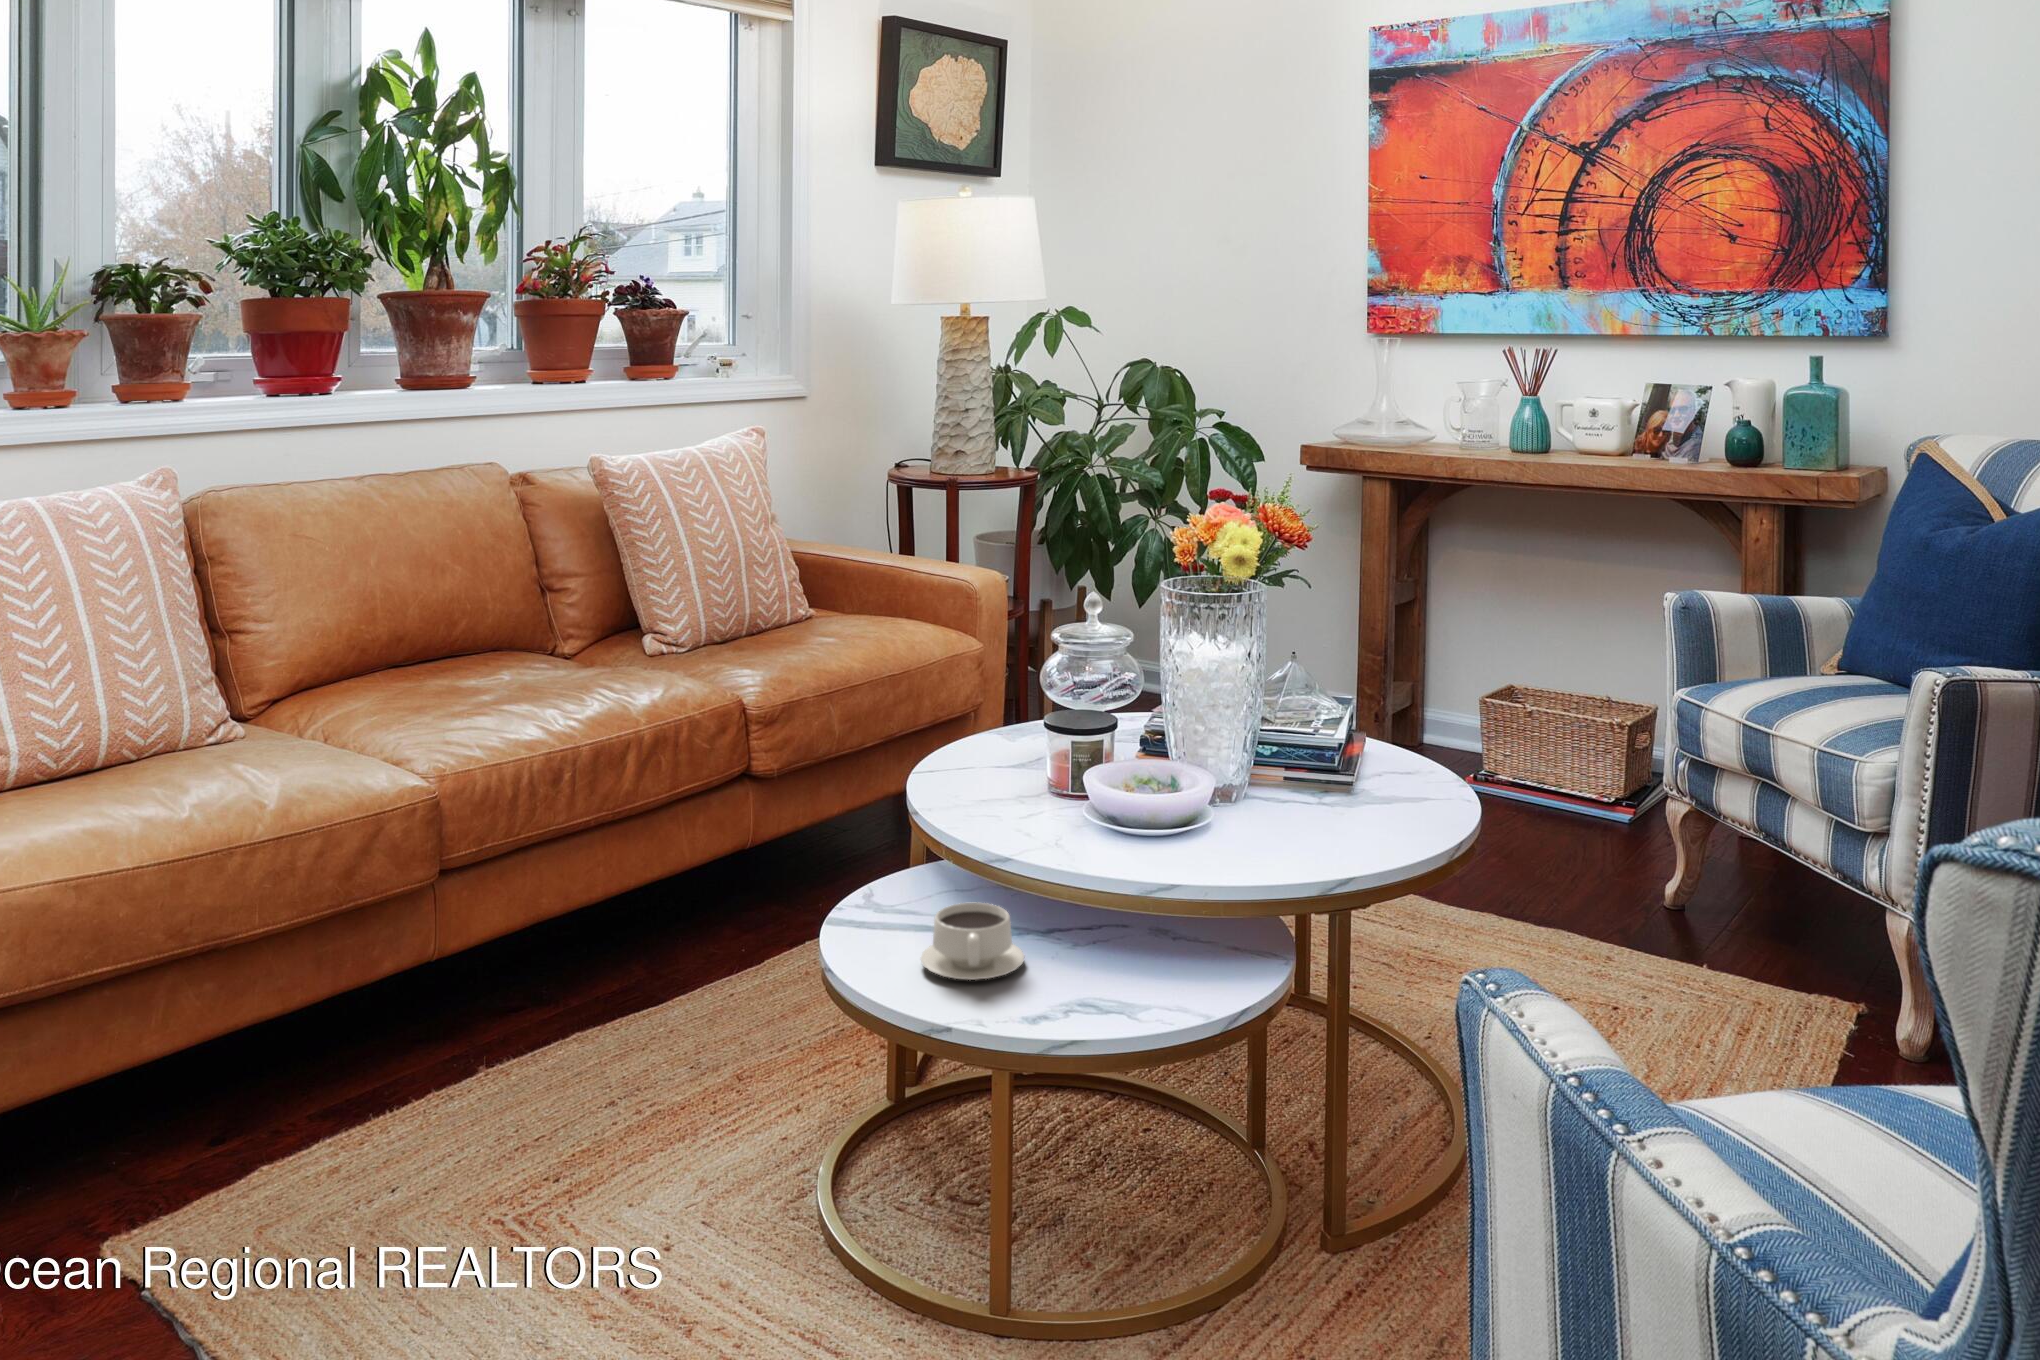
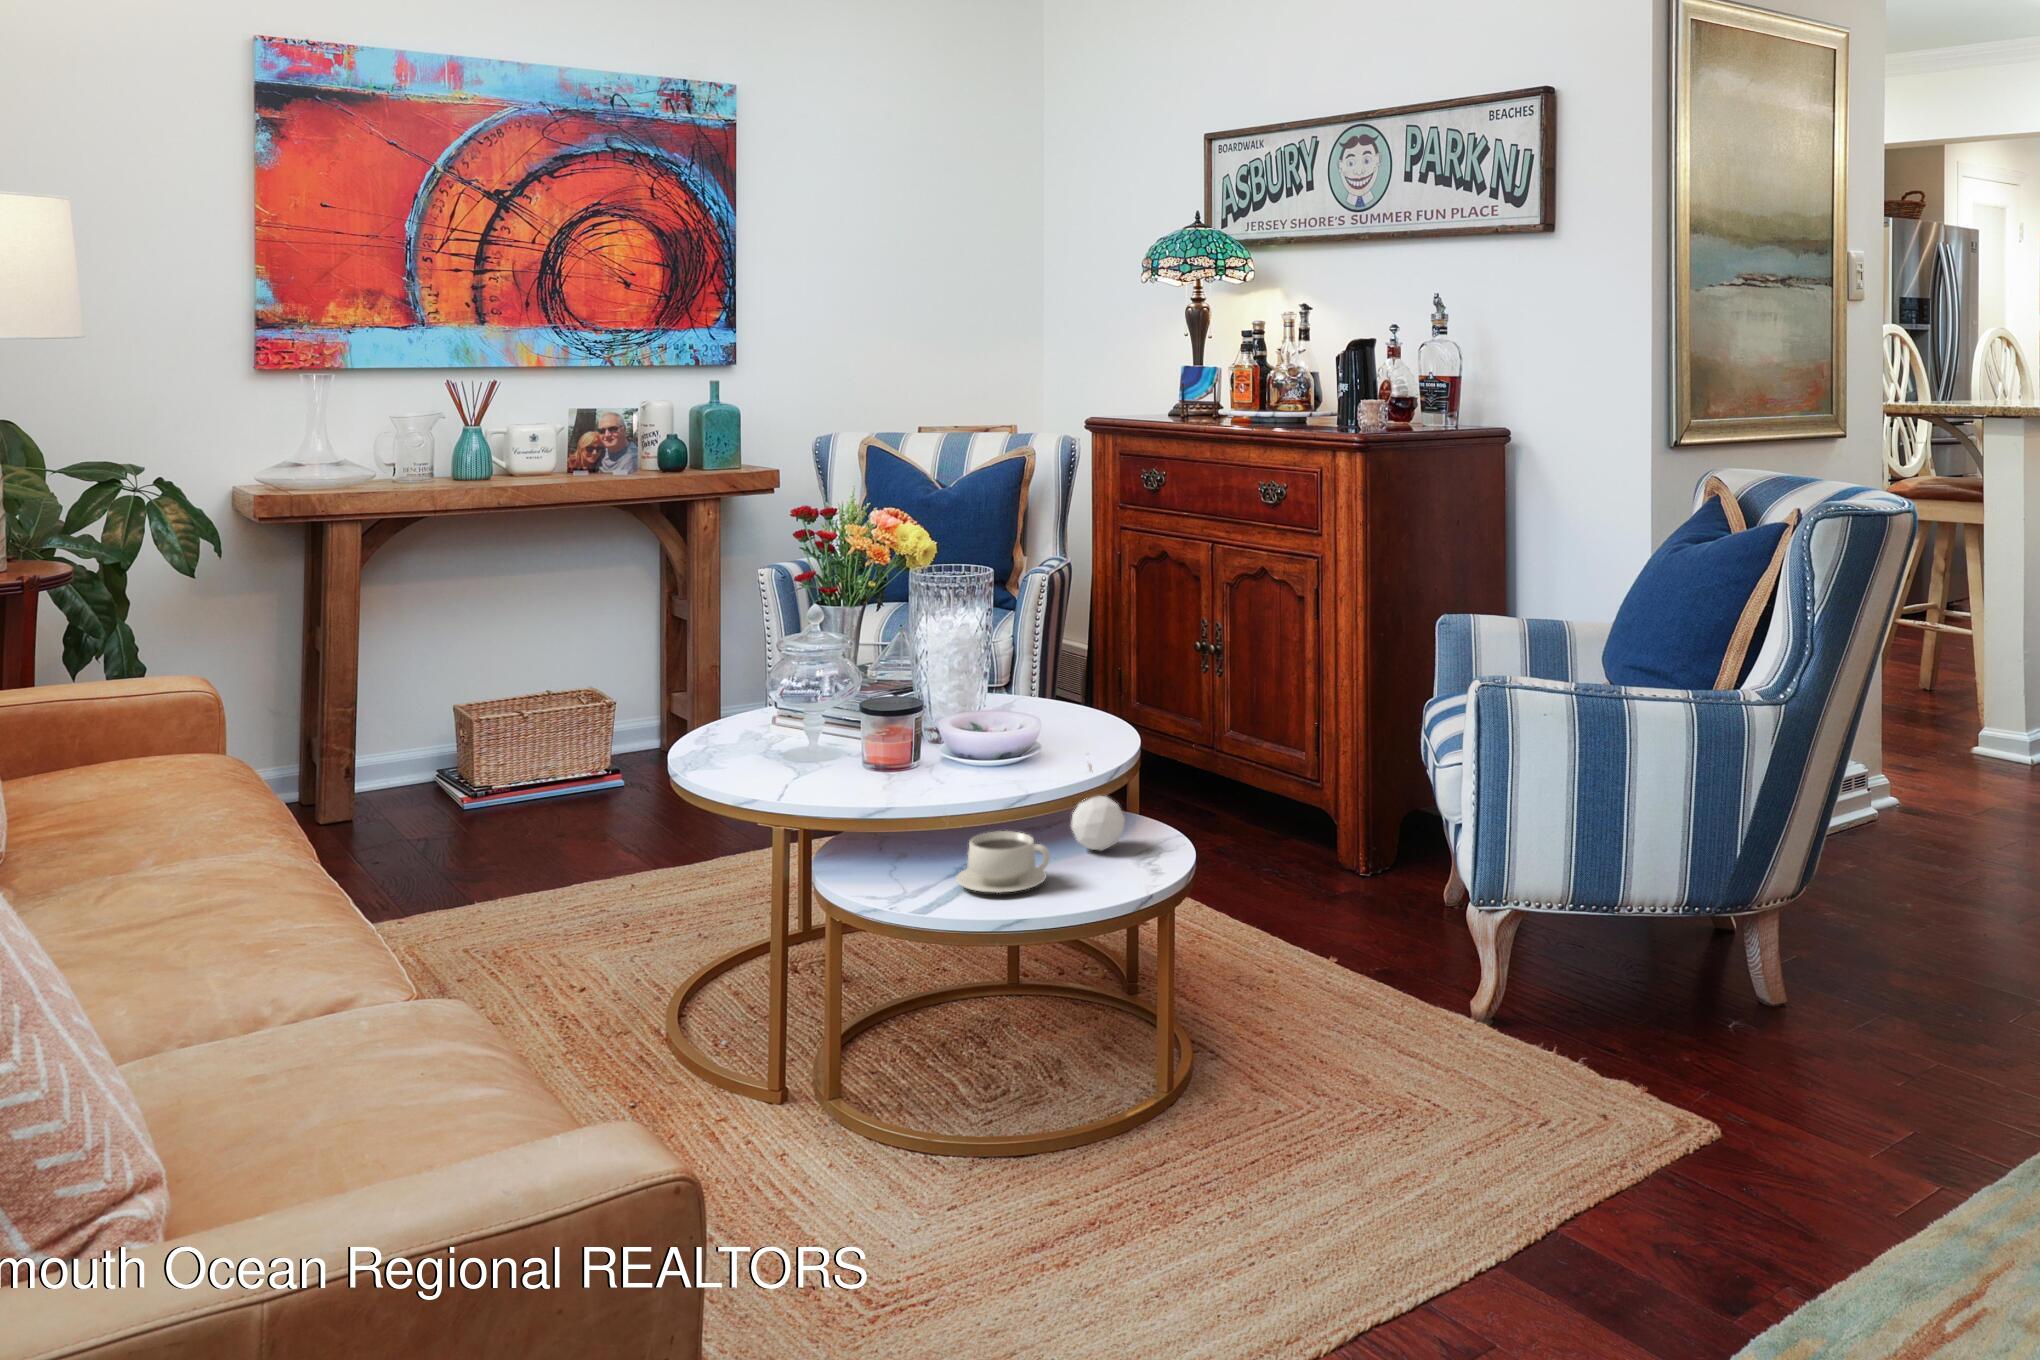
candle: none [1092,865,1161,991] -> present [1071,760,1125,851]

